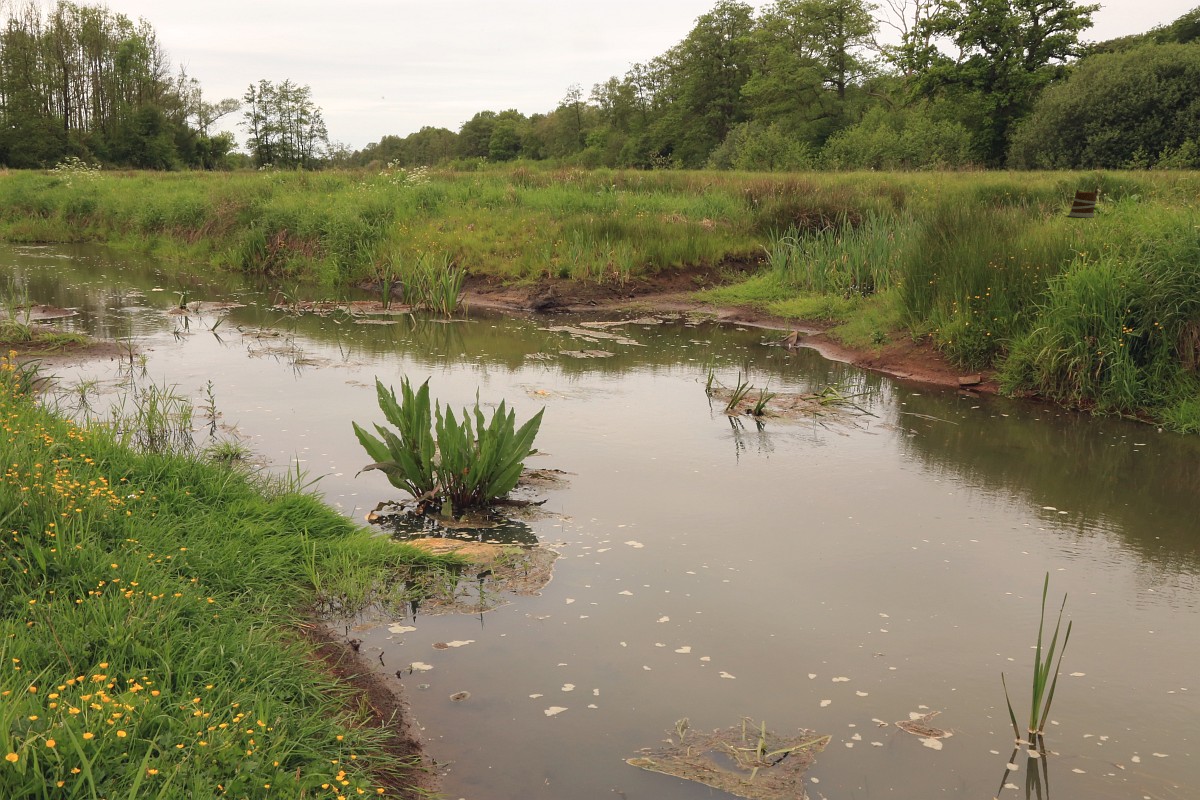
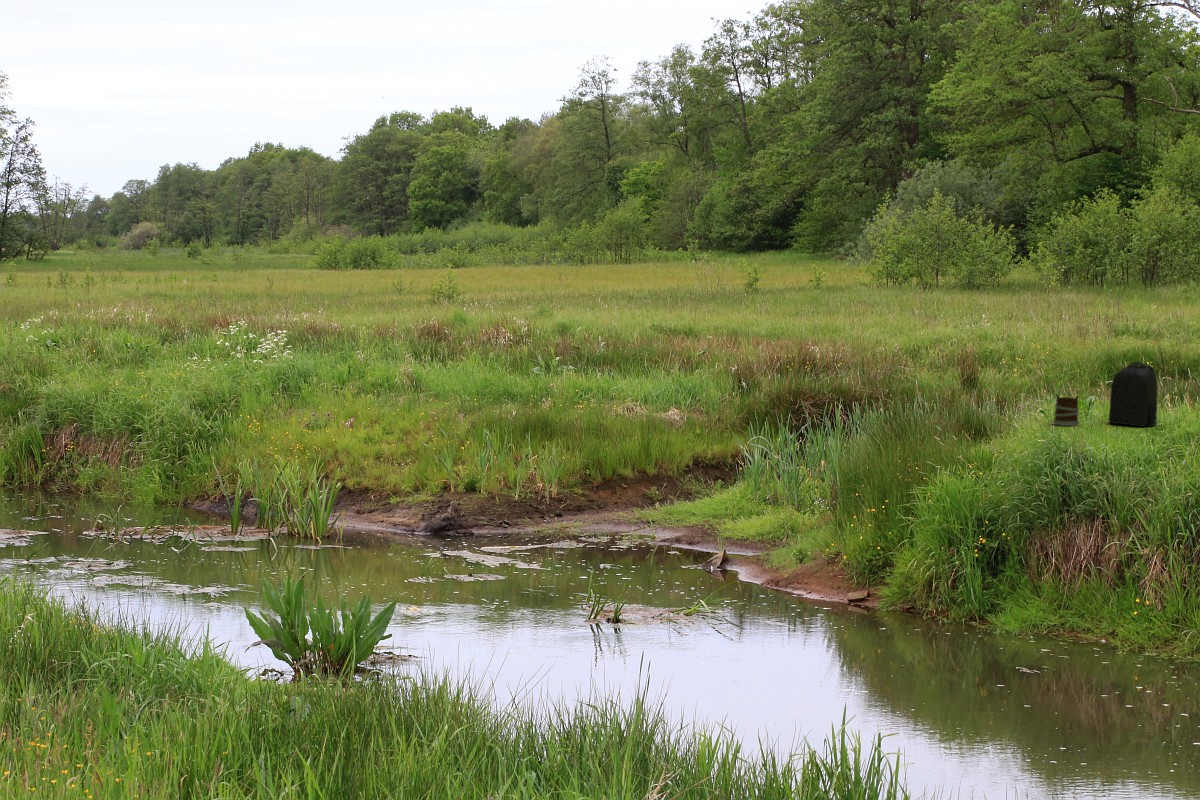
backpack: none [1120,158,1176,217] -> present [1108,362,1157,427]

